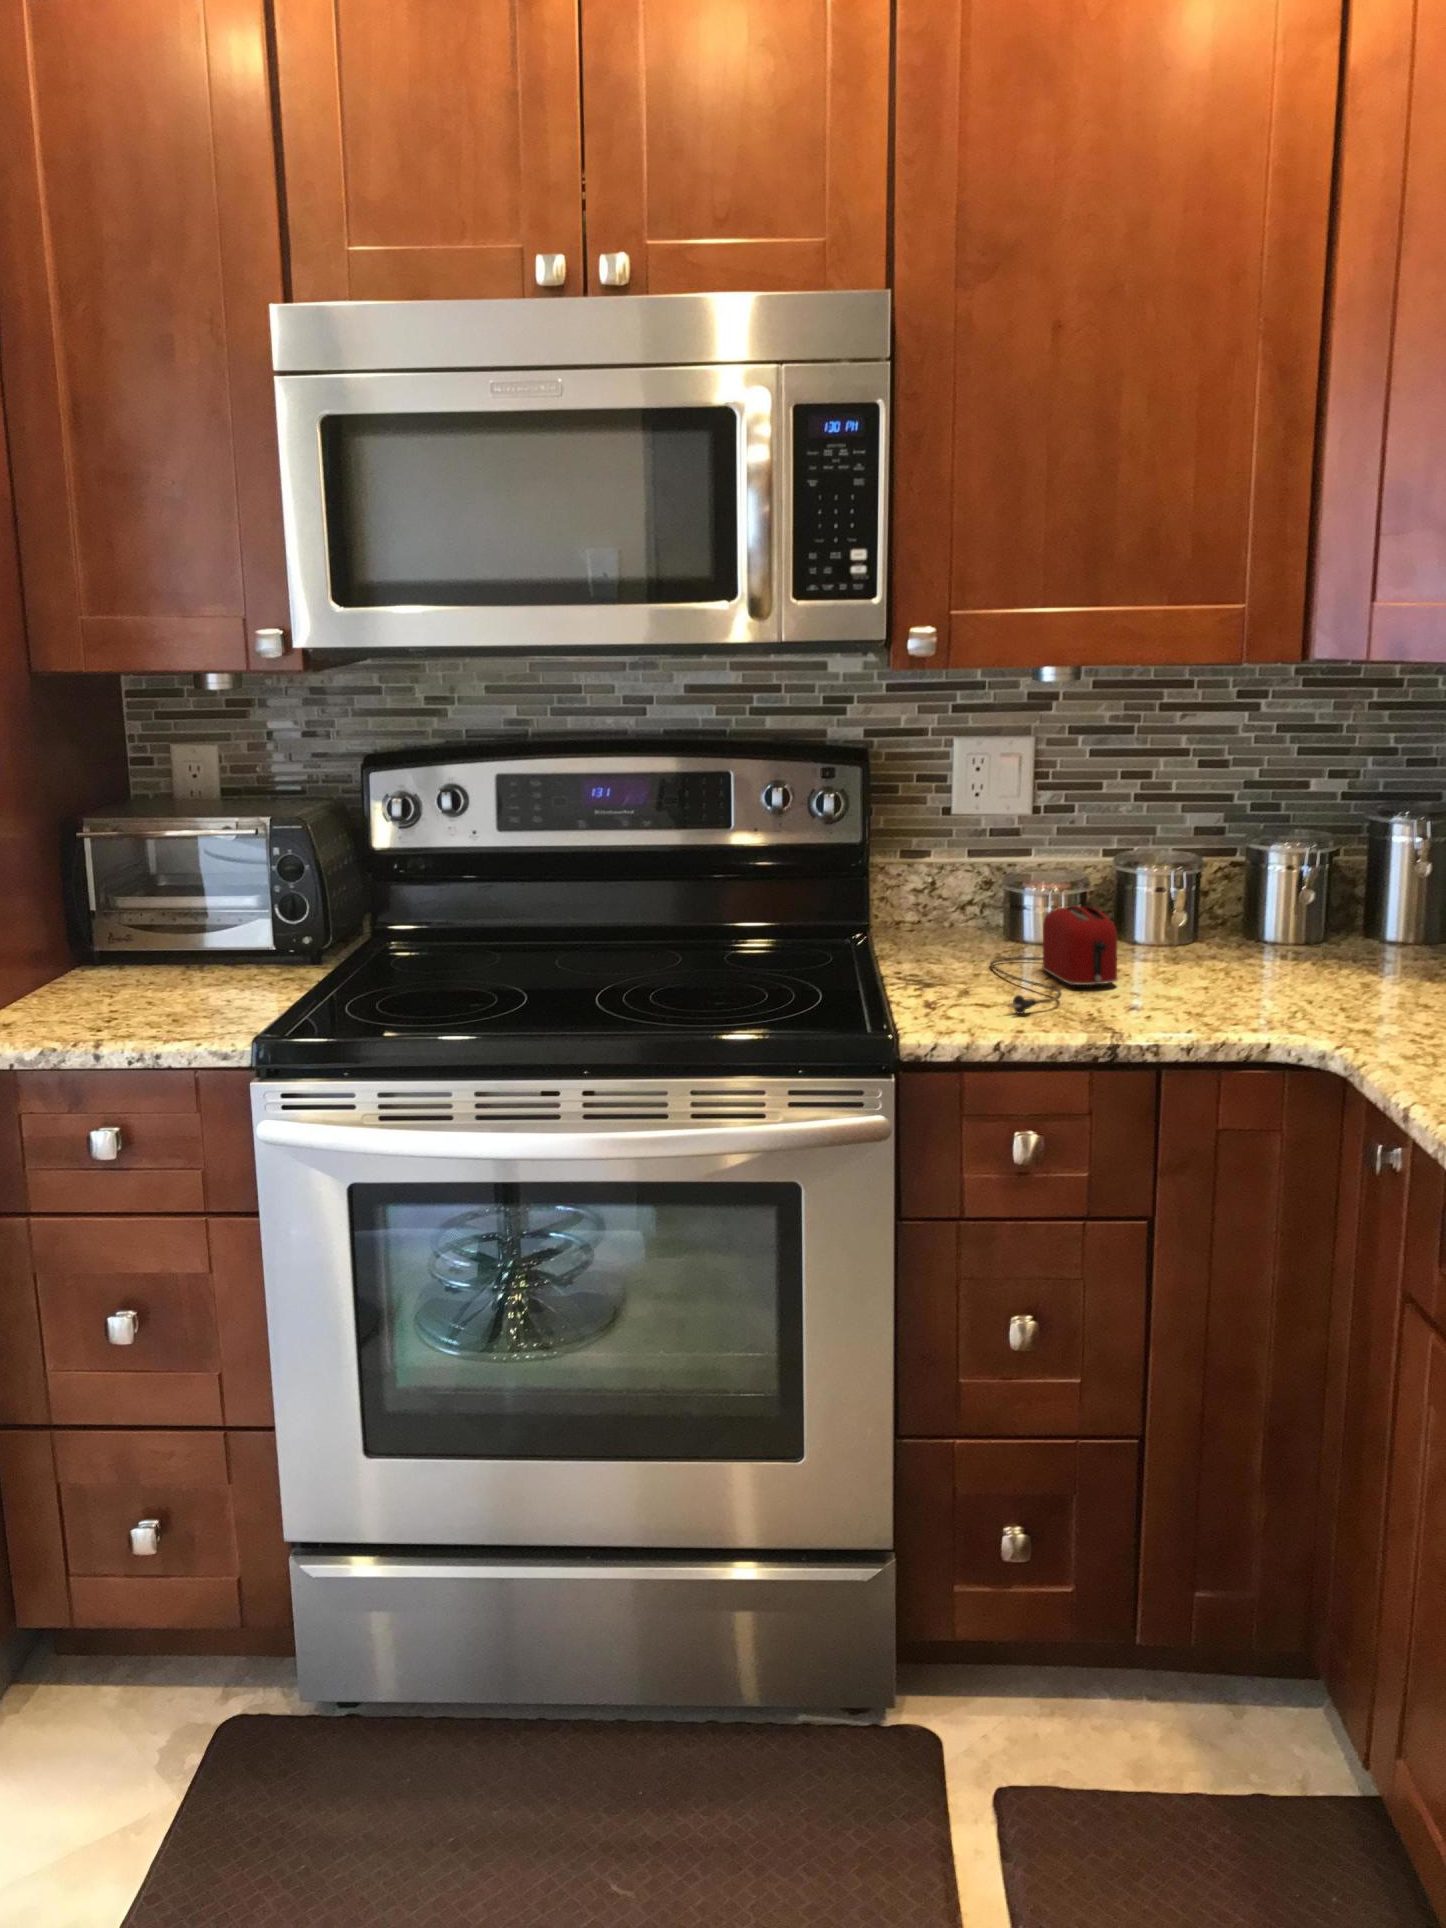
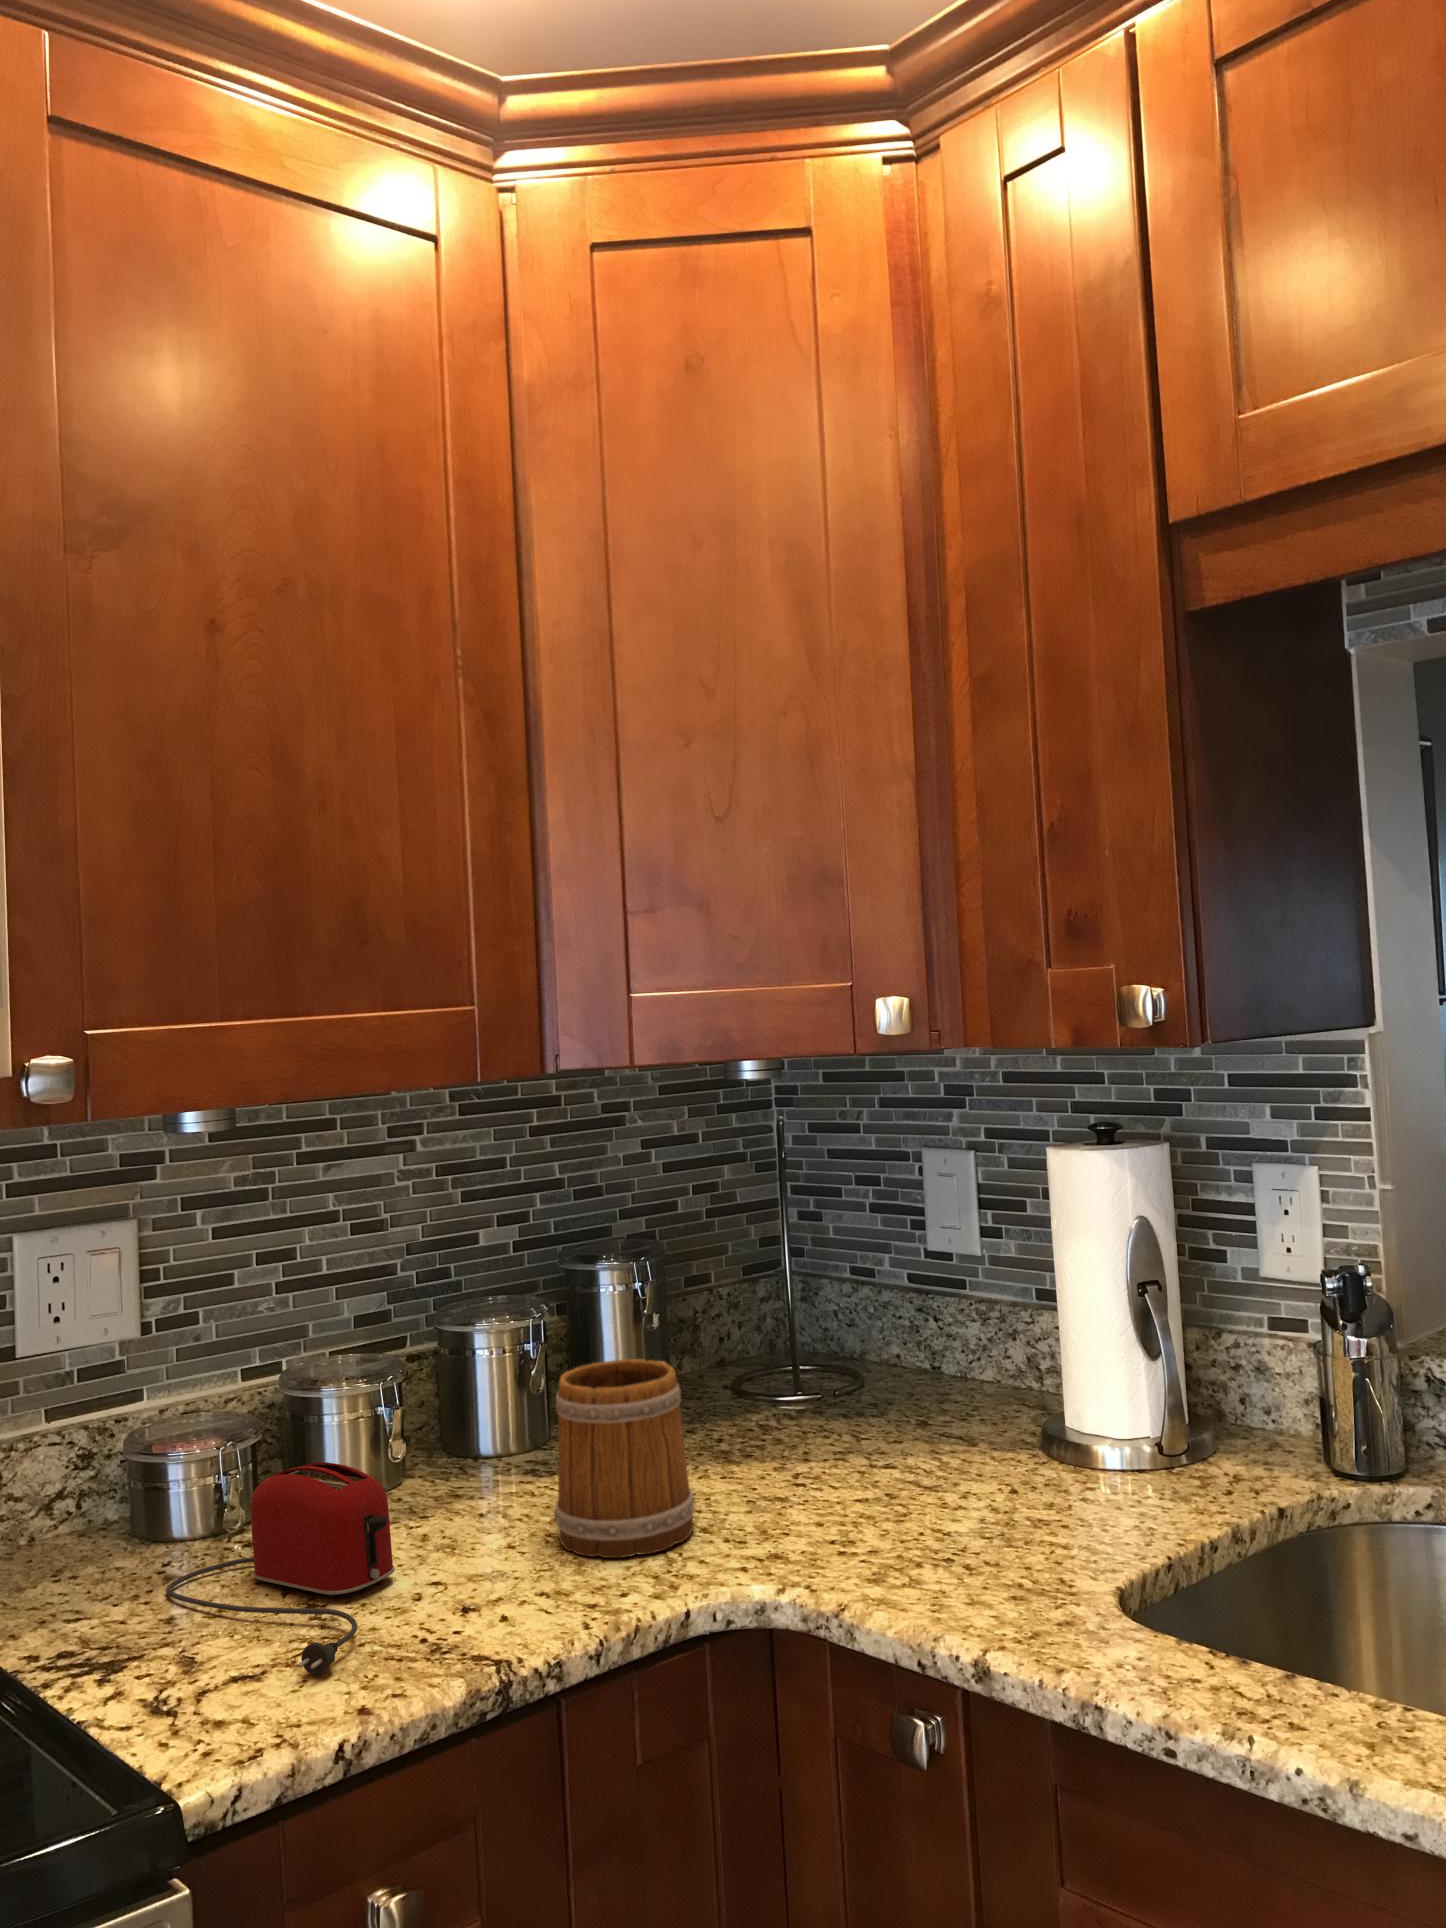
mug: none [1235,879,1359,1013] -> present [554,1359,694,1558]

